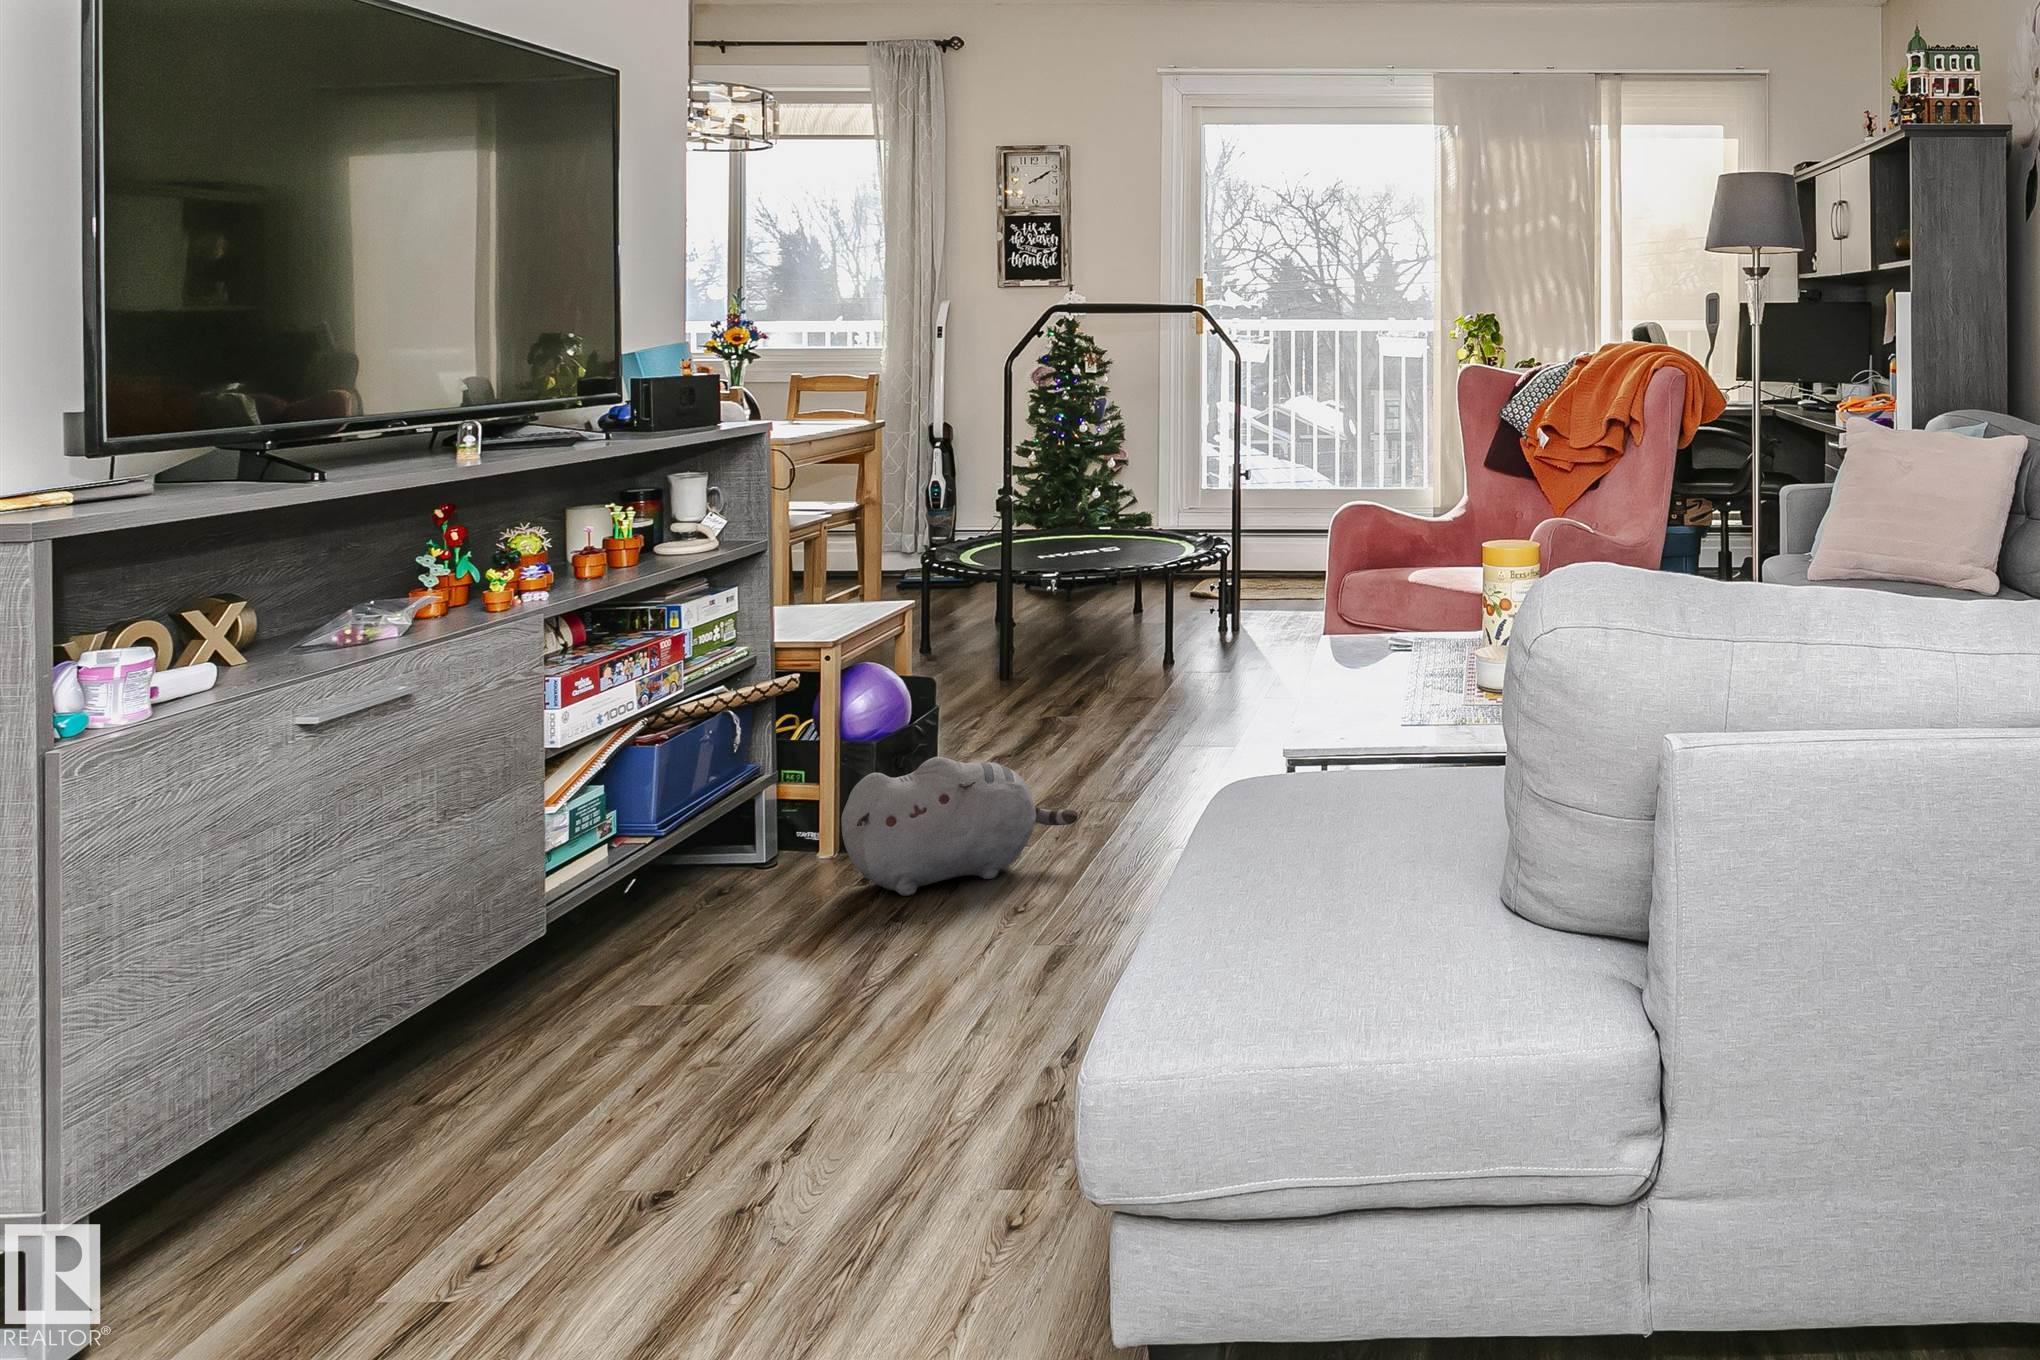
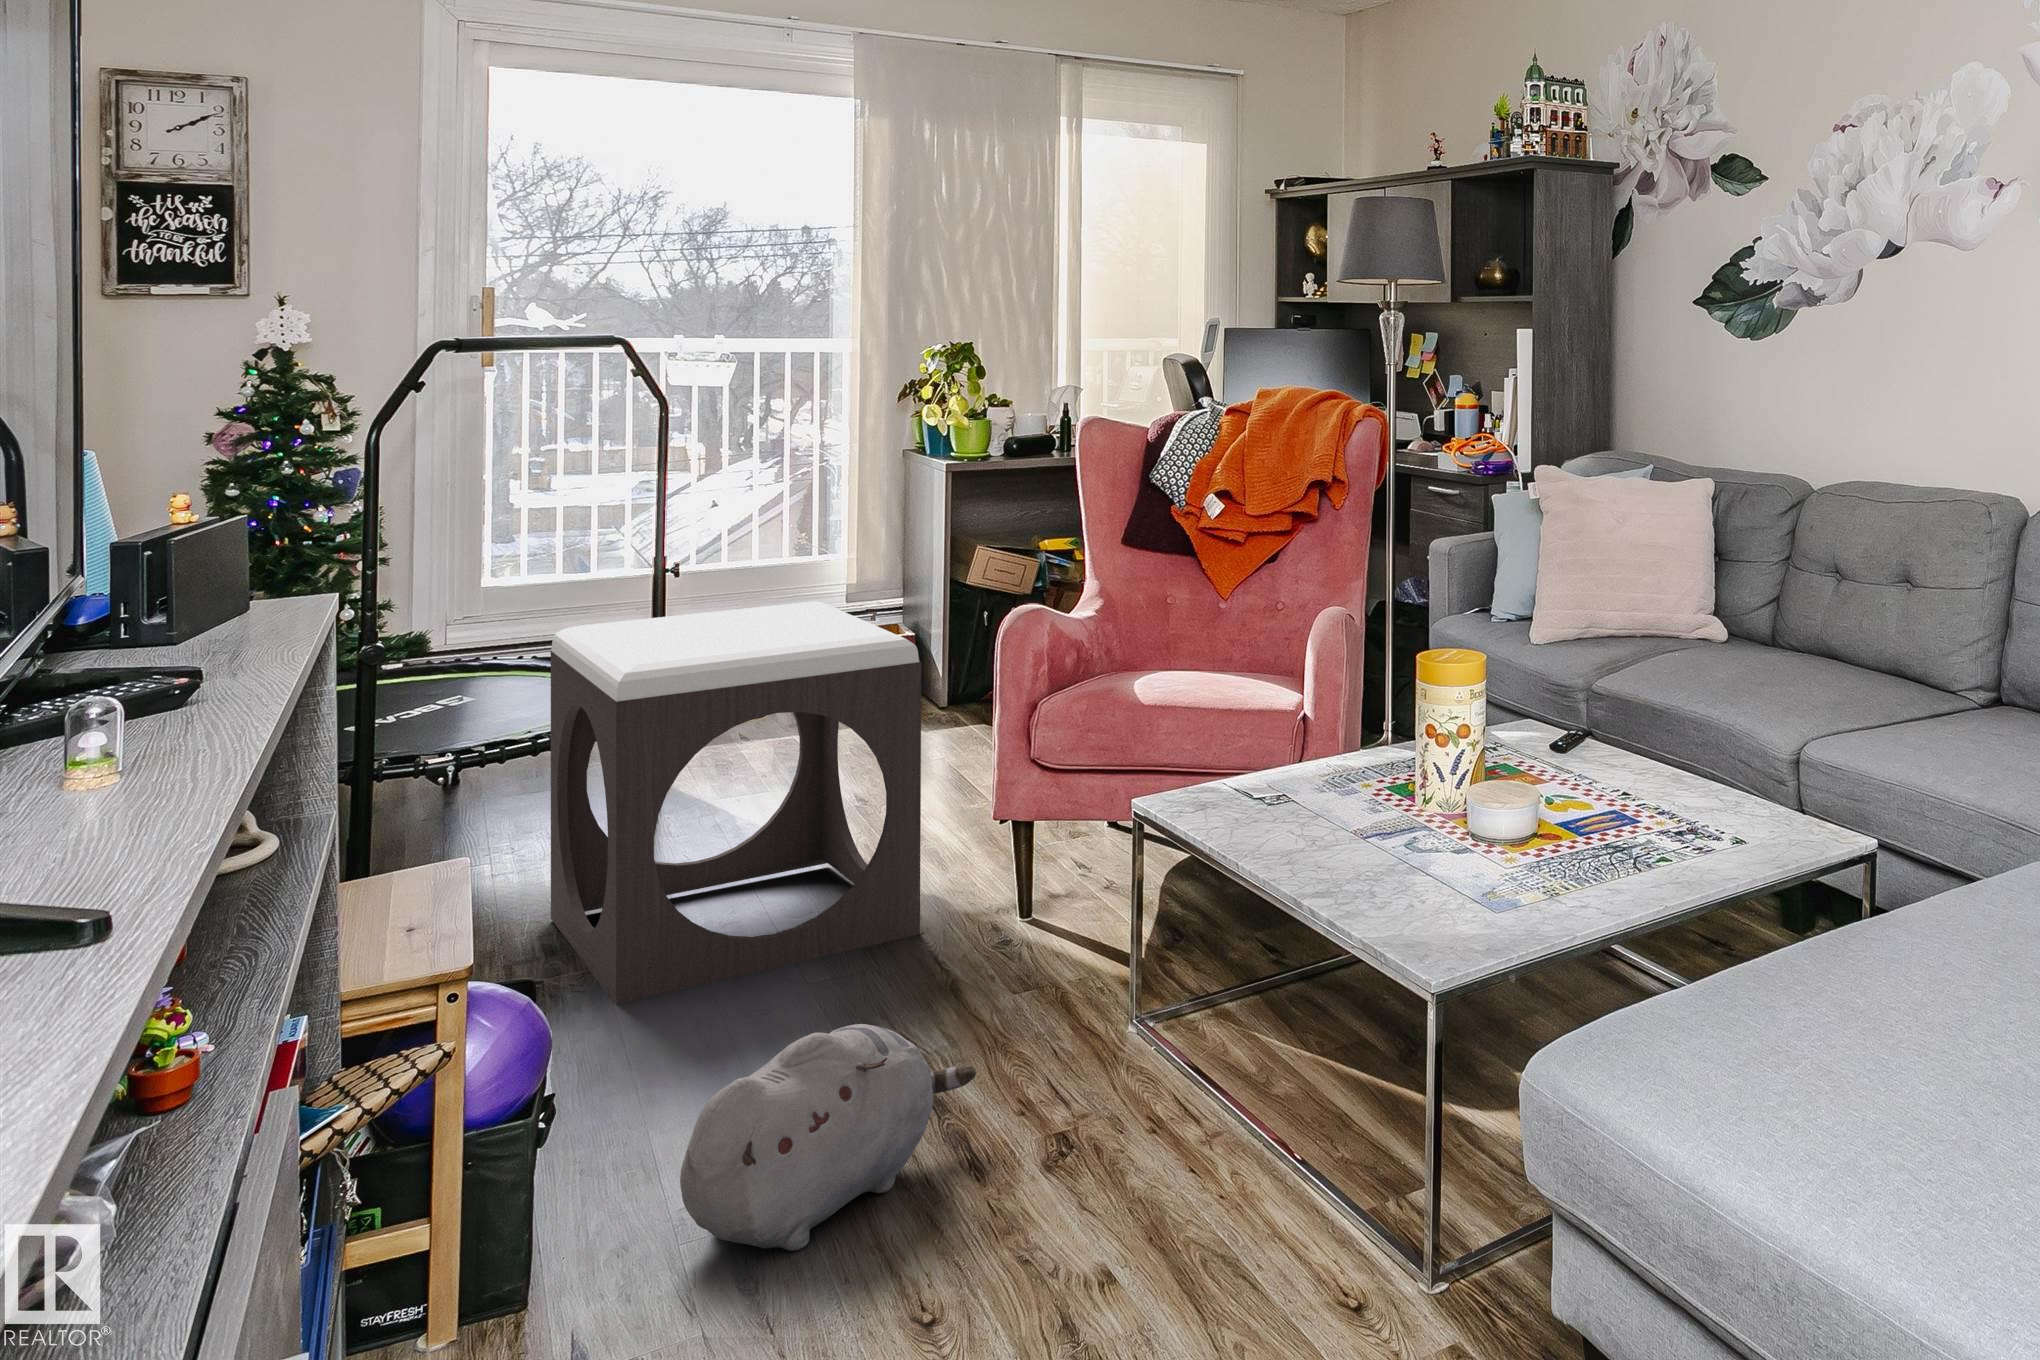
footstool: none [1017,499,1247,757] -> present [551,602,921,1004]

